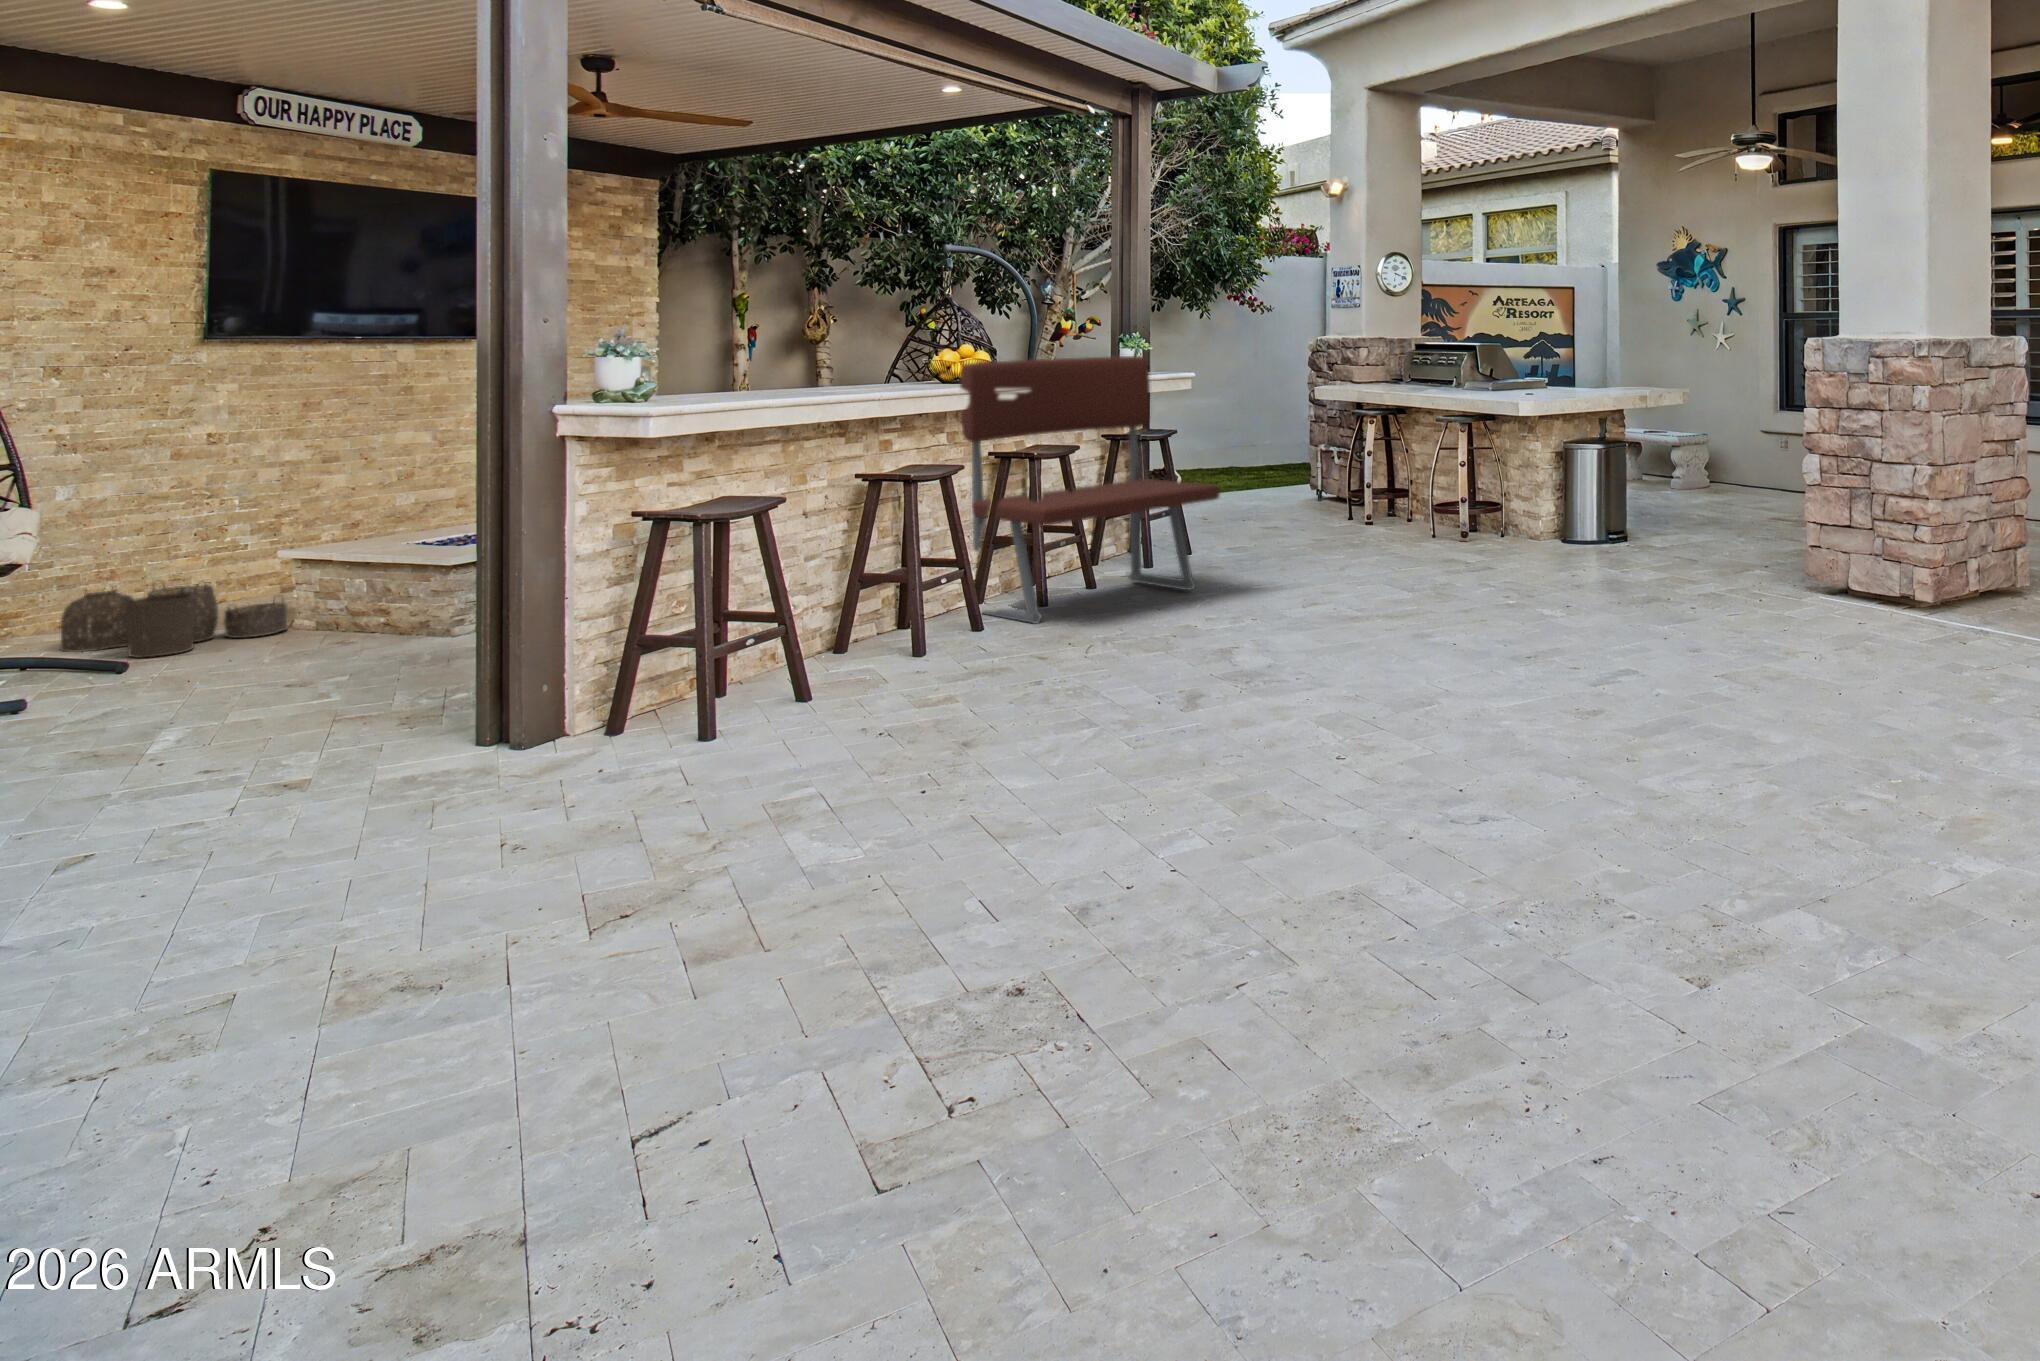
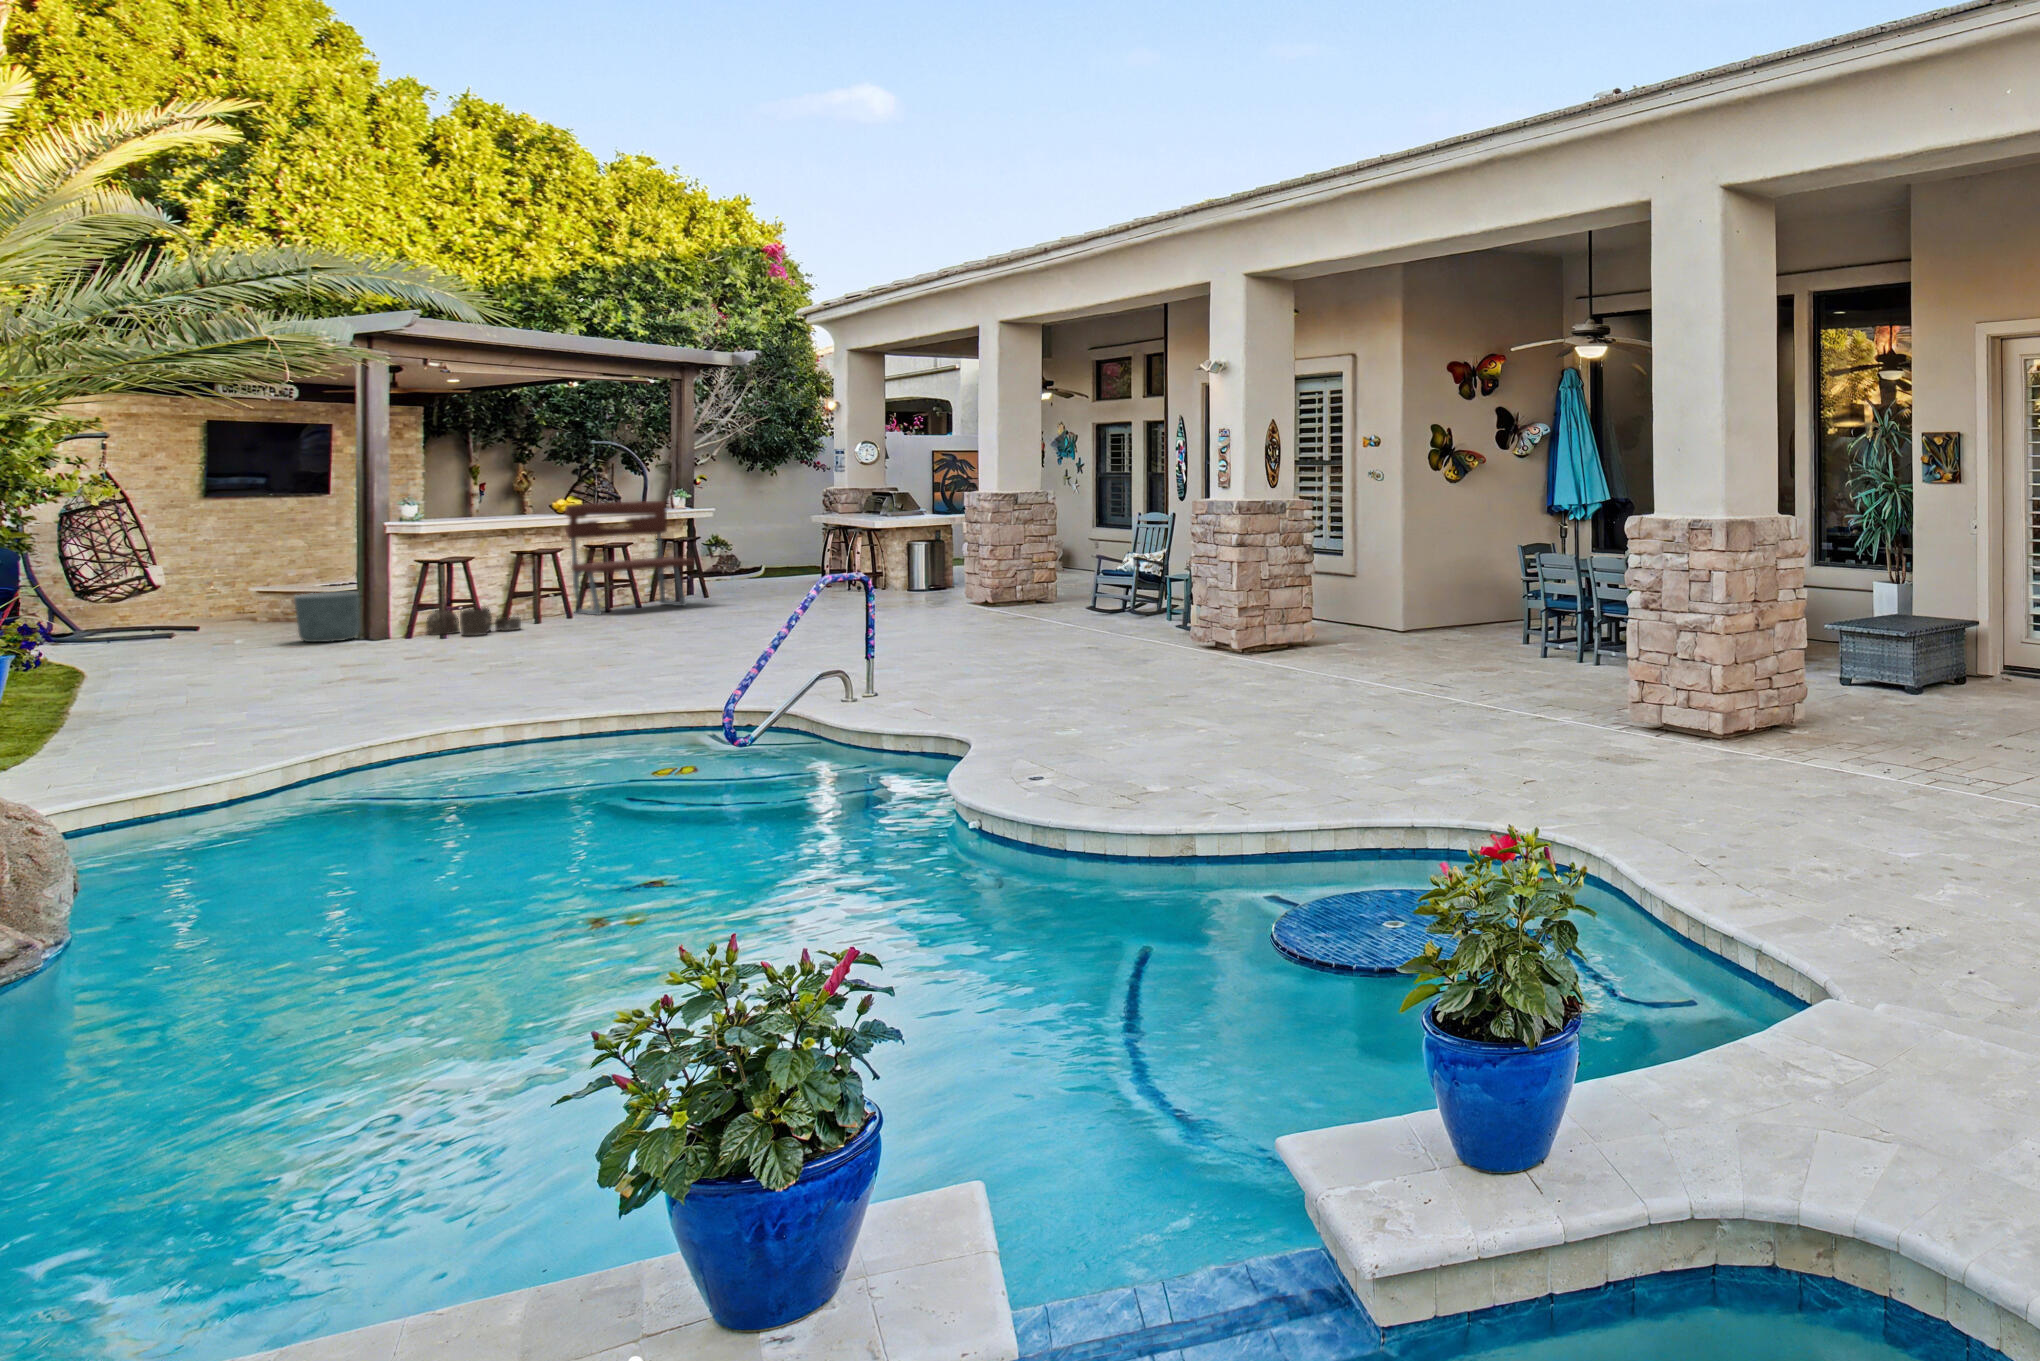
woven basket: present [61,580,287,658] -> present [426,607,521,636]
planter: none [307,599,489,759] -> present [294,592,360,642]

